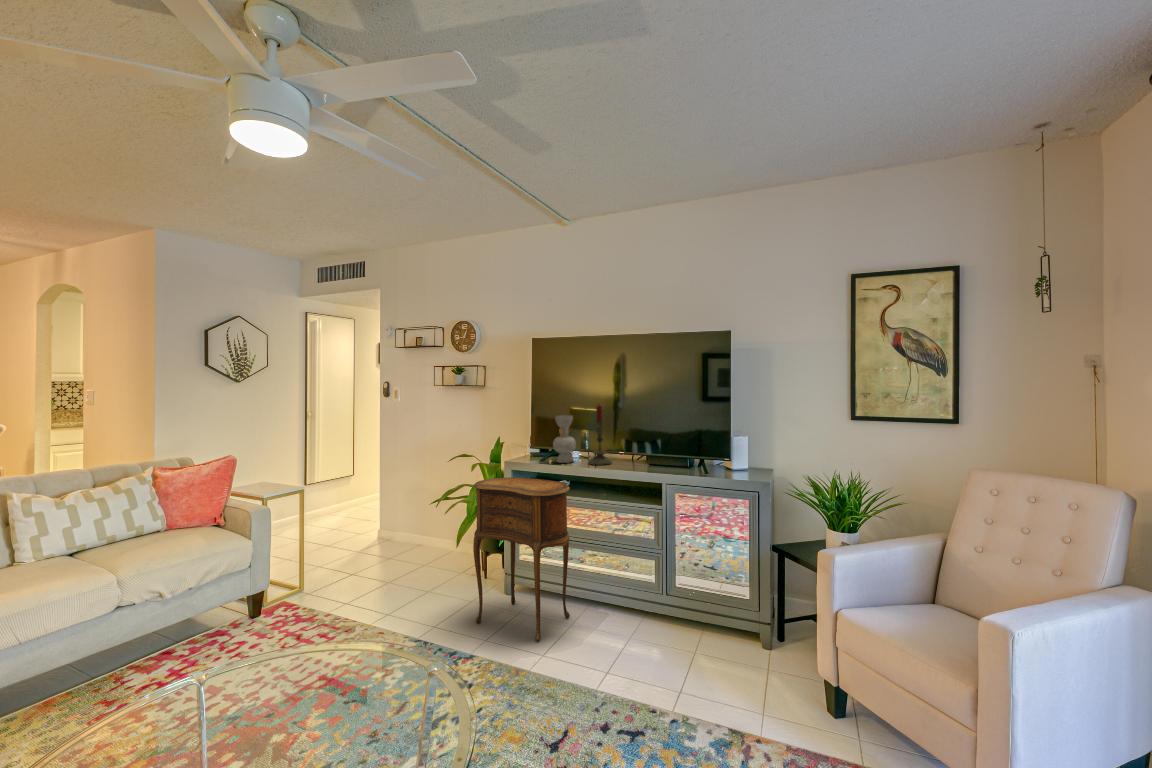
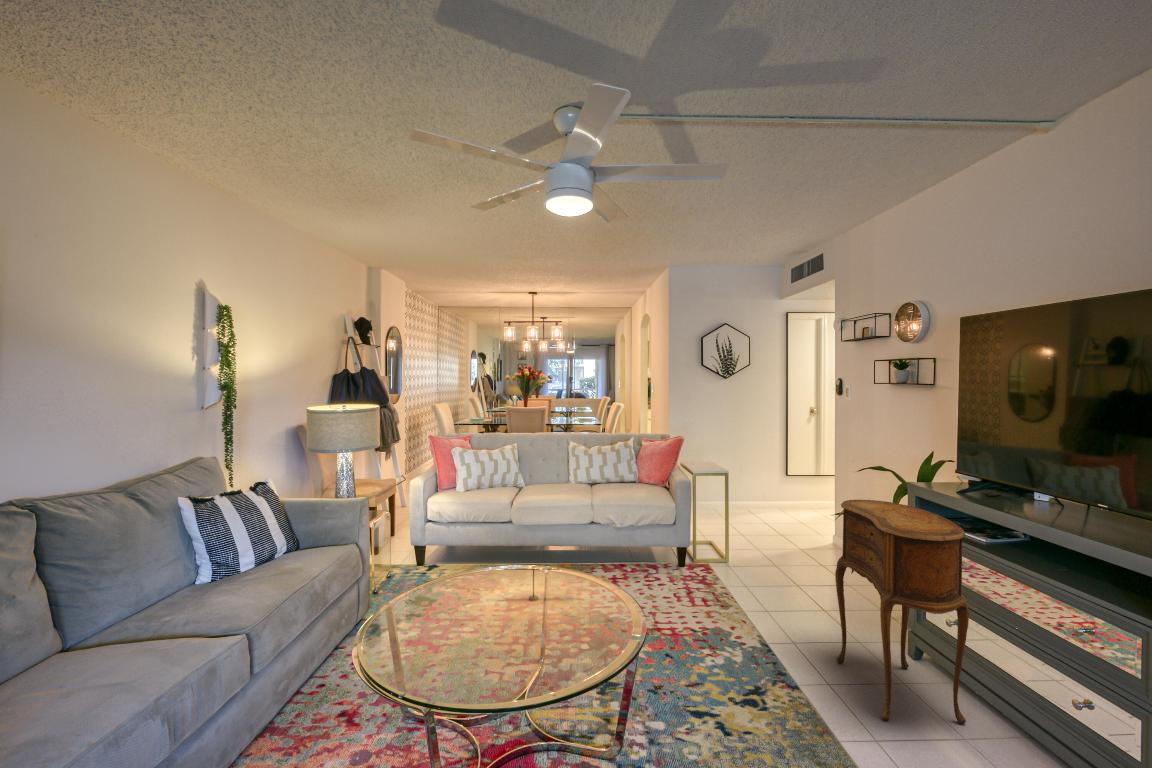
candle: present [589,405,612,465] -> none [1030,421,1081,522]
decorative vase: present [553,415,576,463] -> none [978,433,1023,505]

